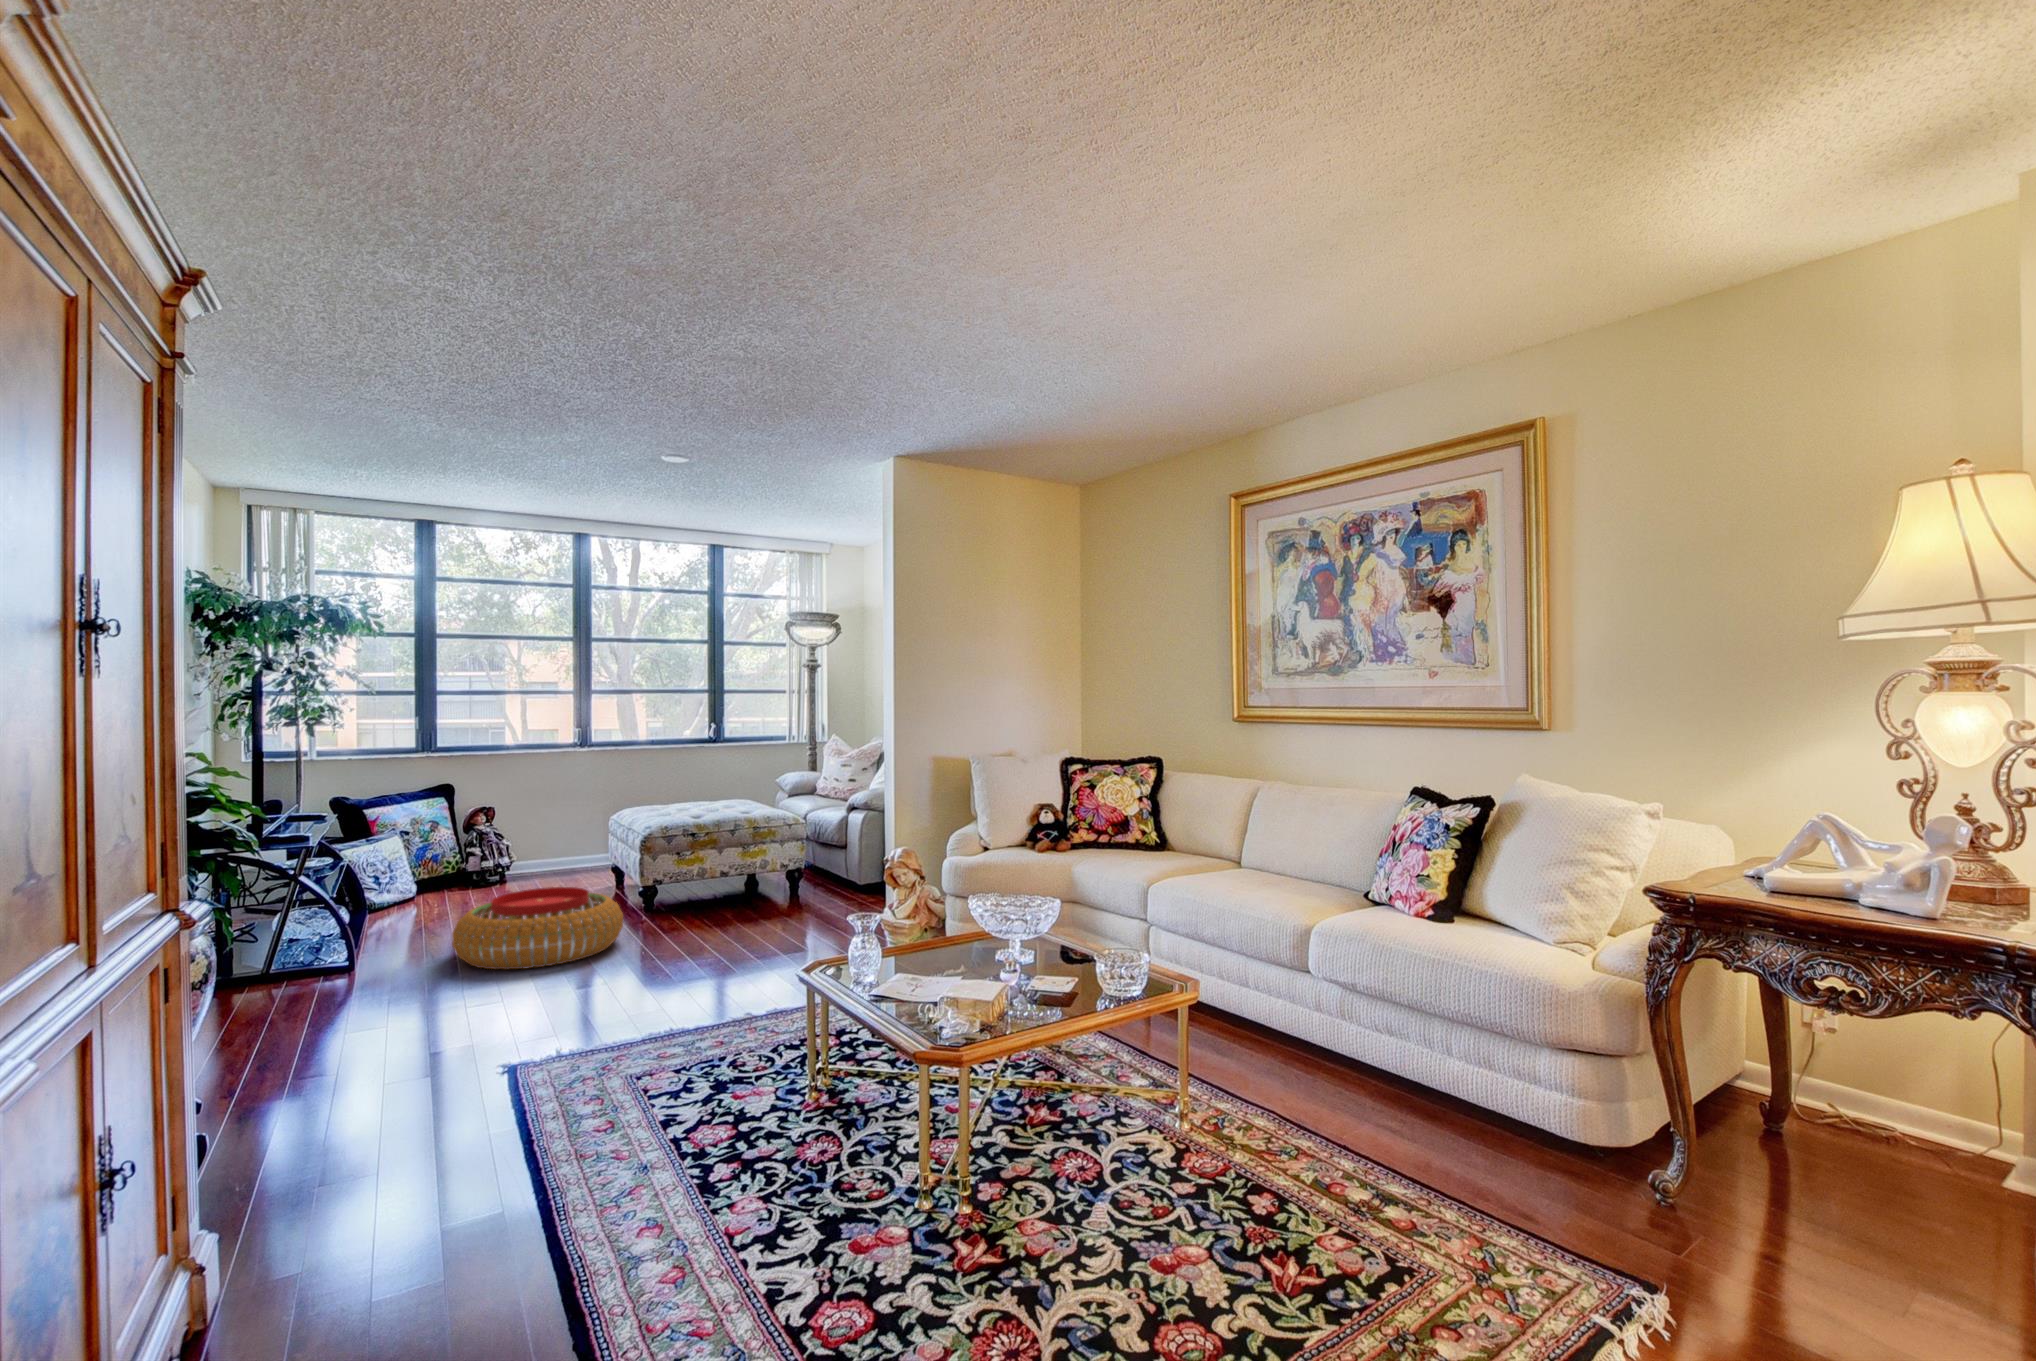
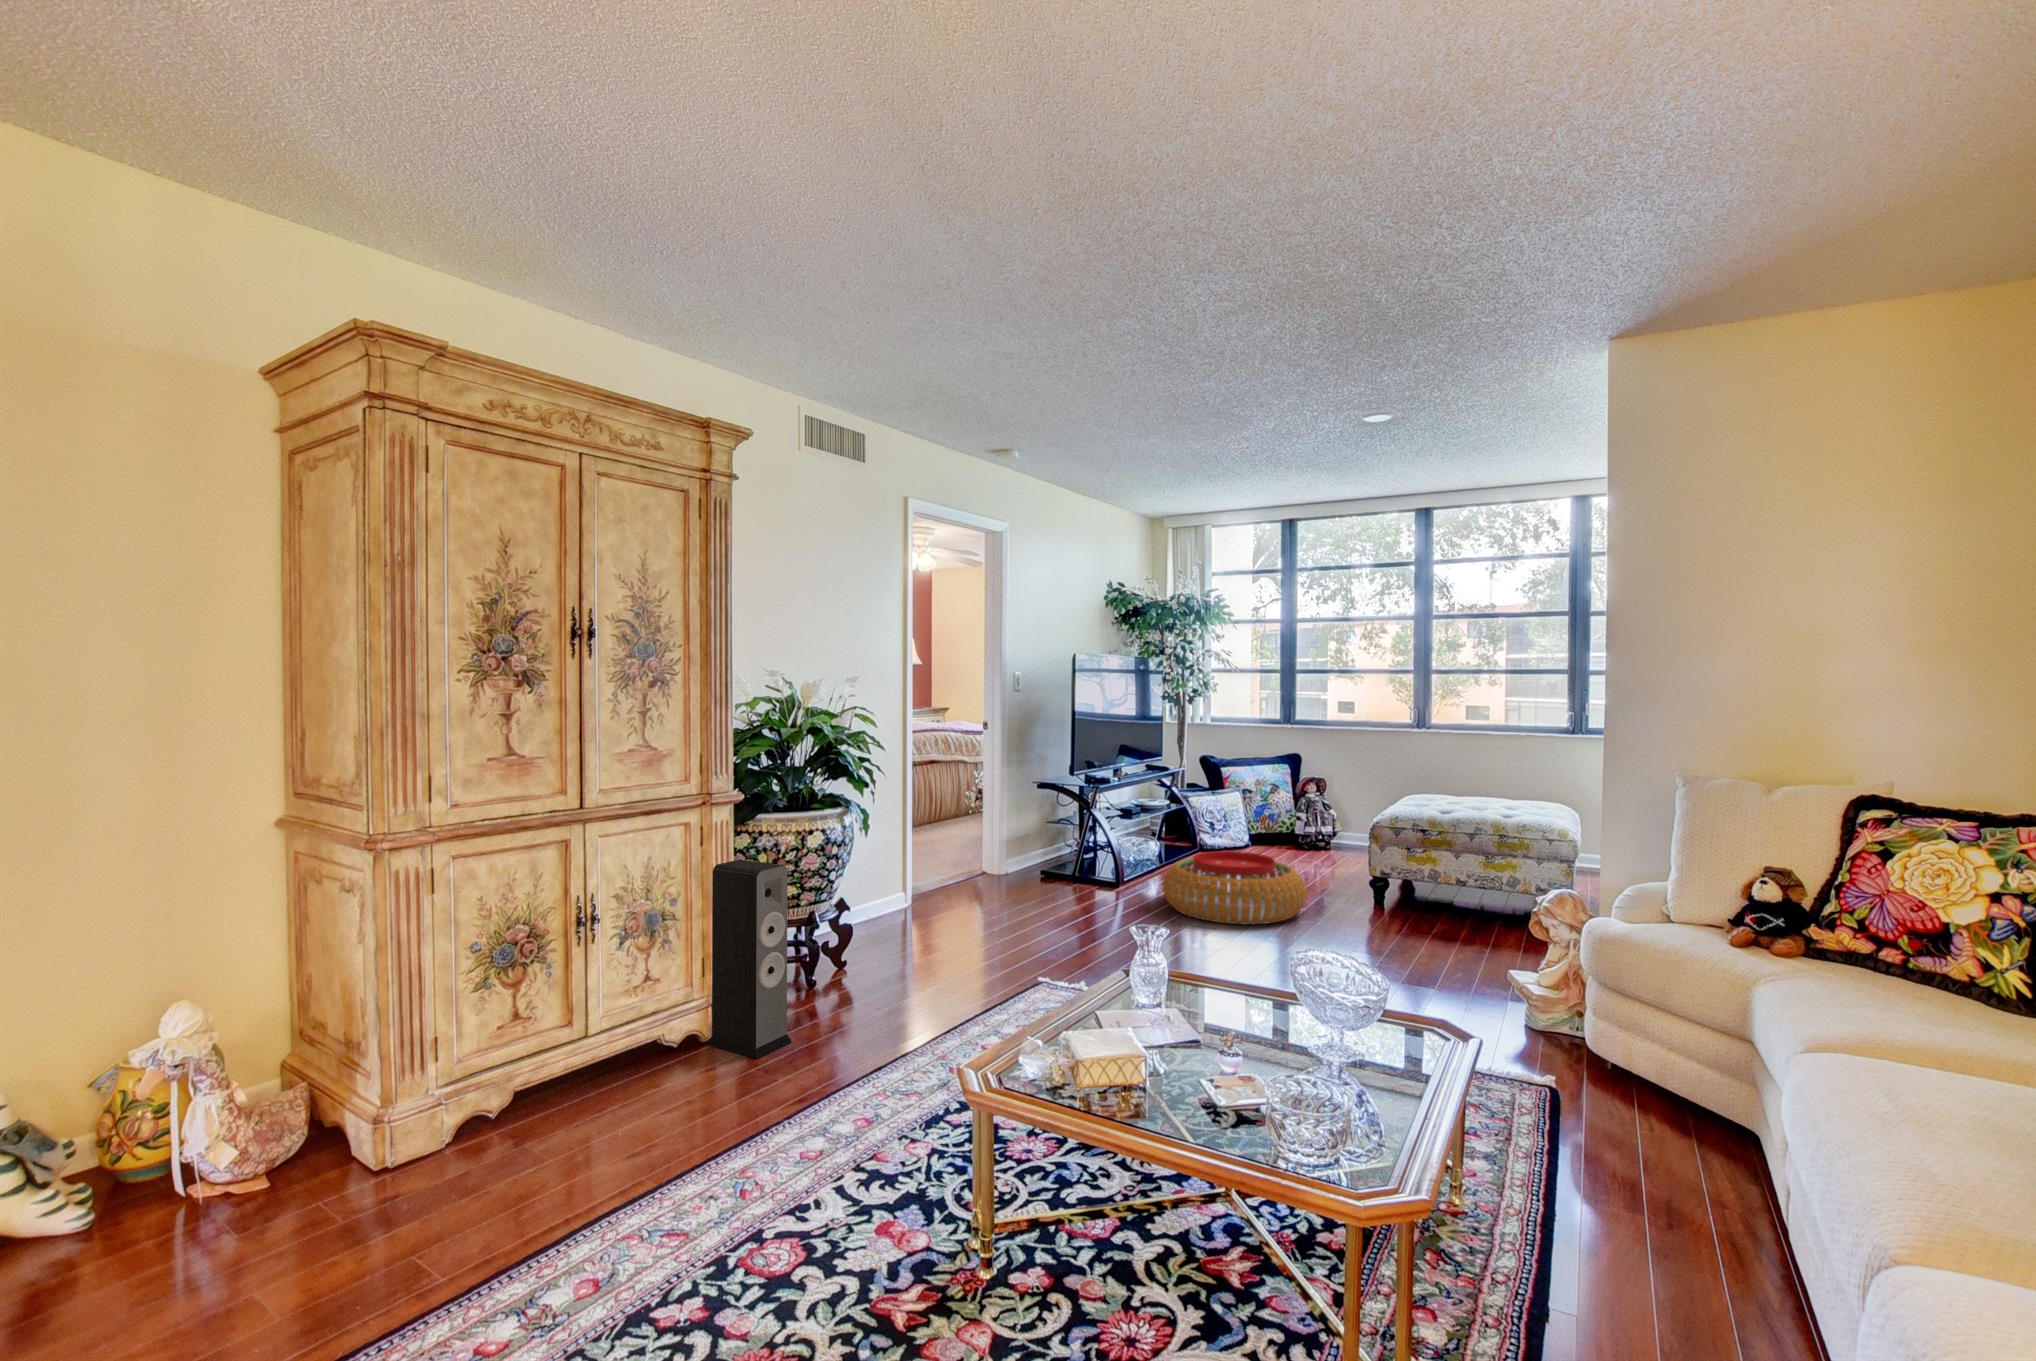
speaker: none [211,993,356,1334] -> present [707,860,792,1059]

